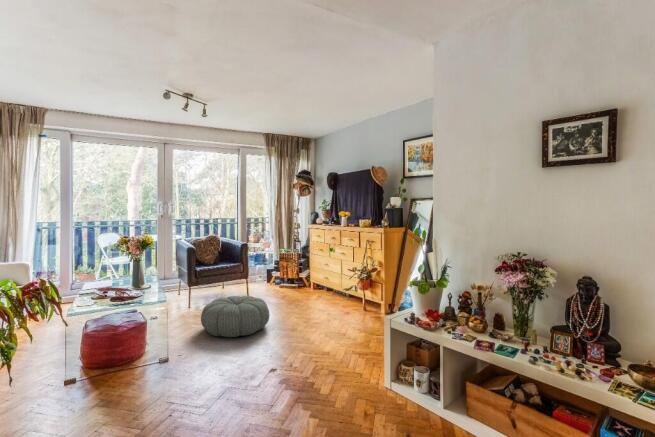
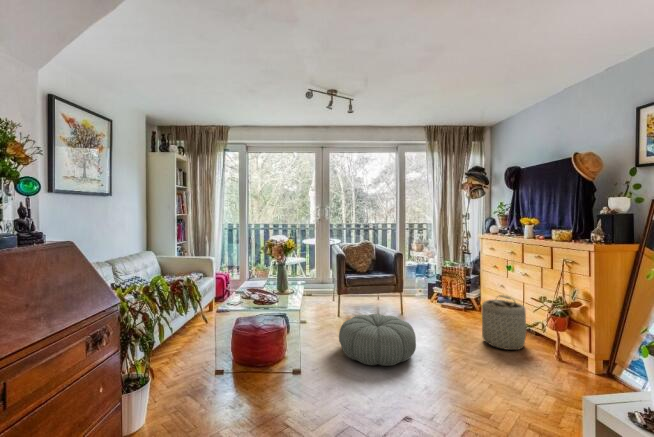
basket: none [314,270,346,310] -> present [482,295,526,350]

